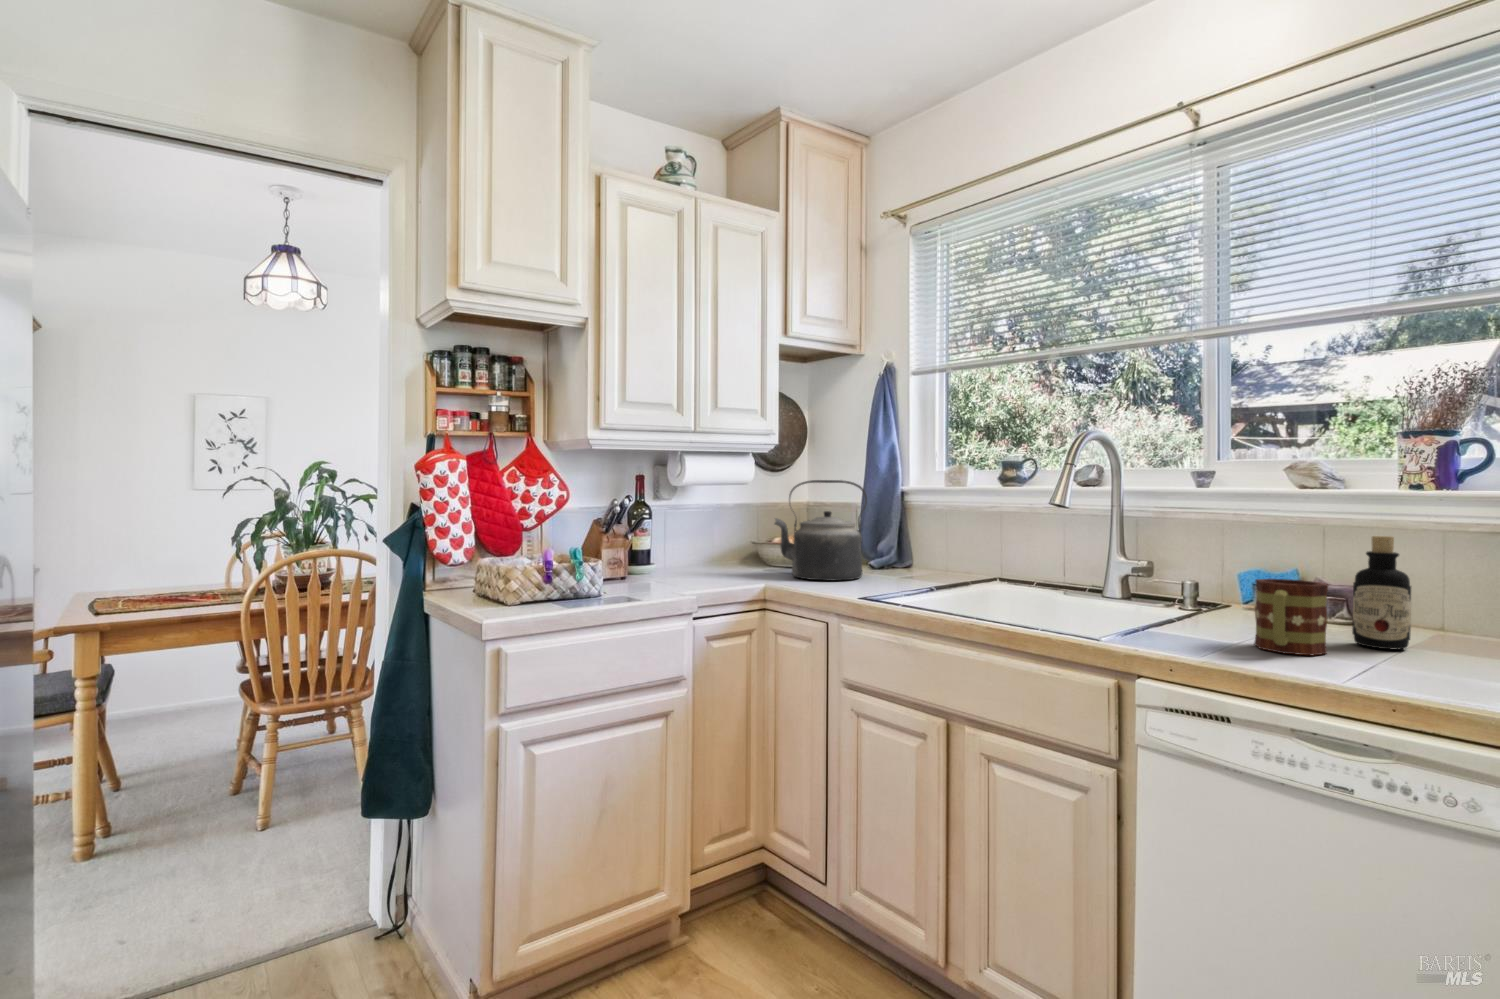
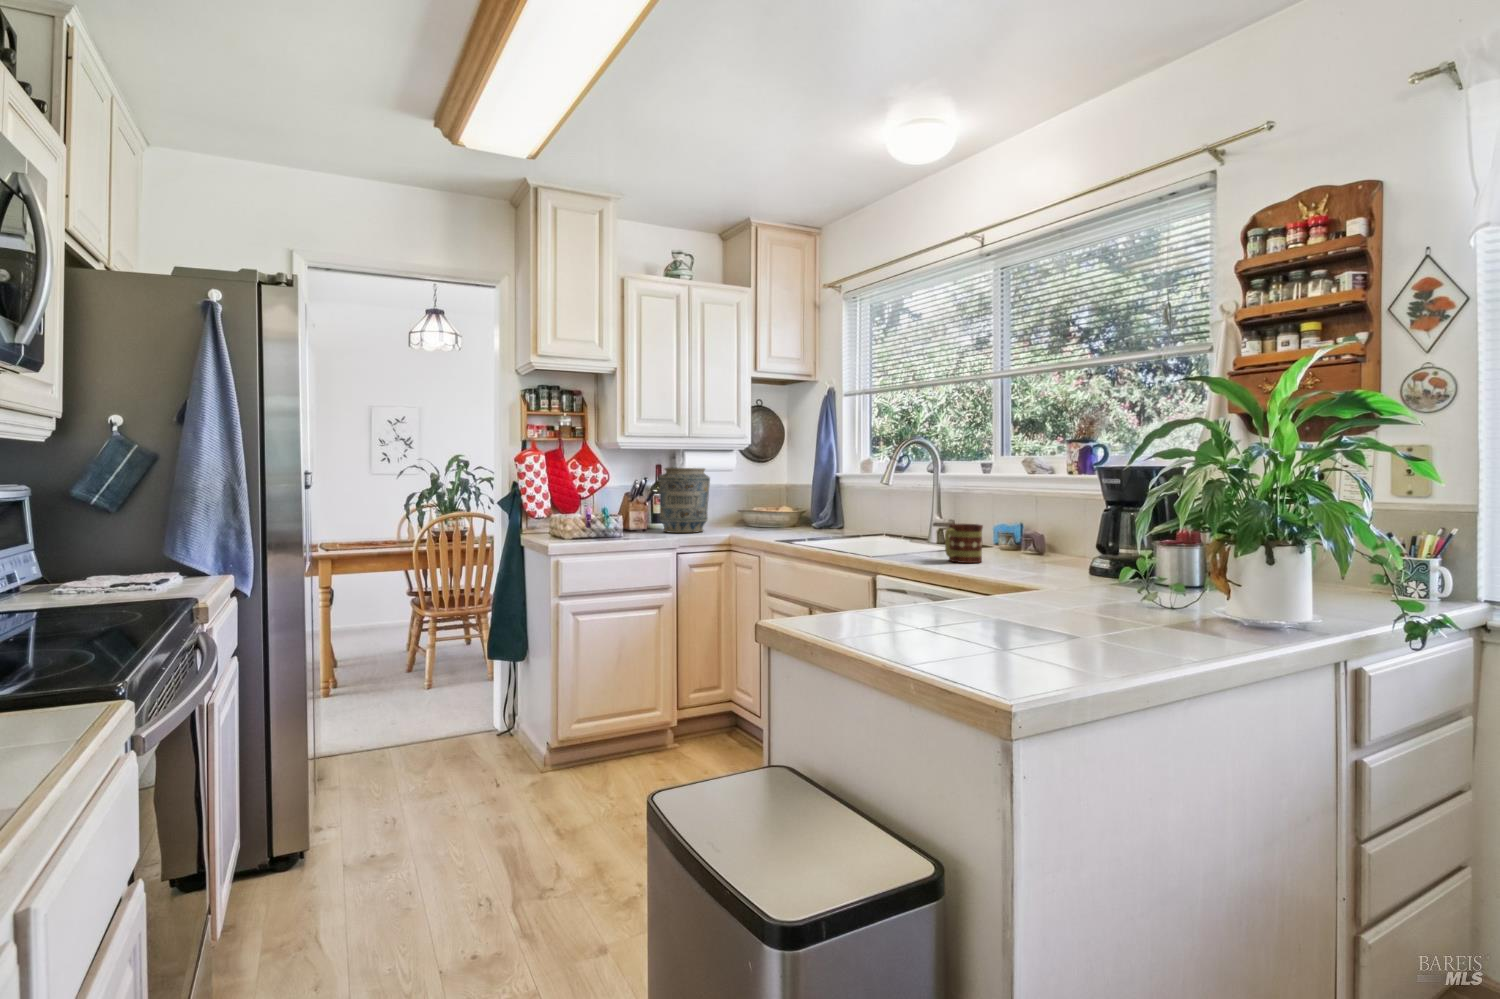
vase: none [652,480,733,585] -> present [659,467,710,533]
kettle: present [775,480,867,580] -> none [739,468,800,532]
bottle: present [1352,536,1411,650] -> none [1009,500,1034,562]

